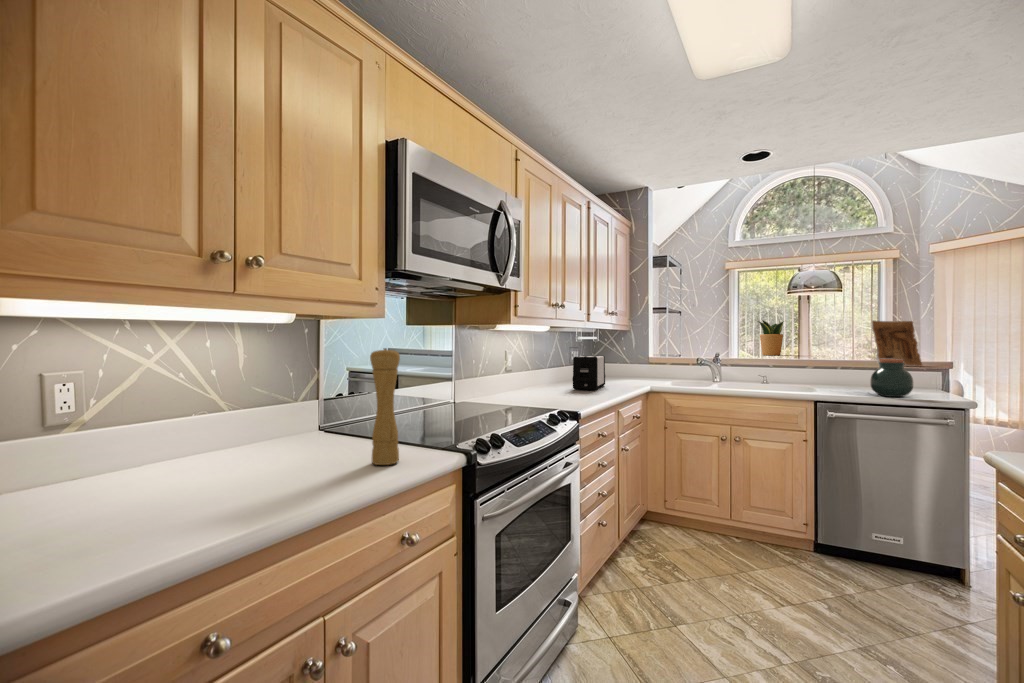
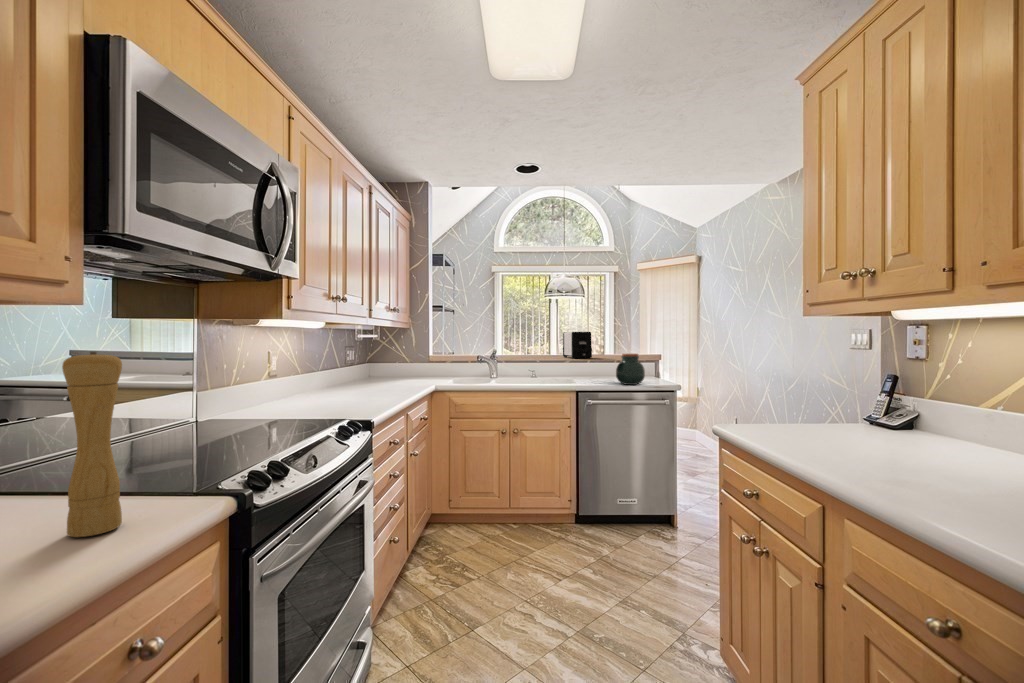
potted plant: present [757,320,784,355] -> none [515,319,540,351]
picture frame: present [871,320,922,366] -> none [612,321,645,359]
toaster: present [572,355,605,390] -> present [563,332,592,359]

